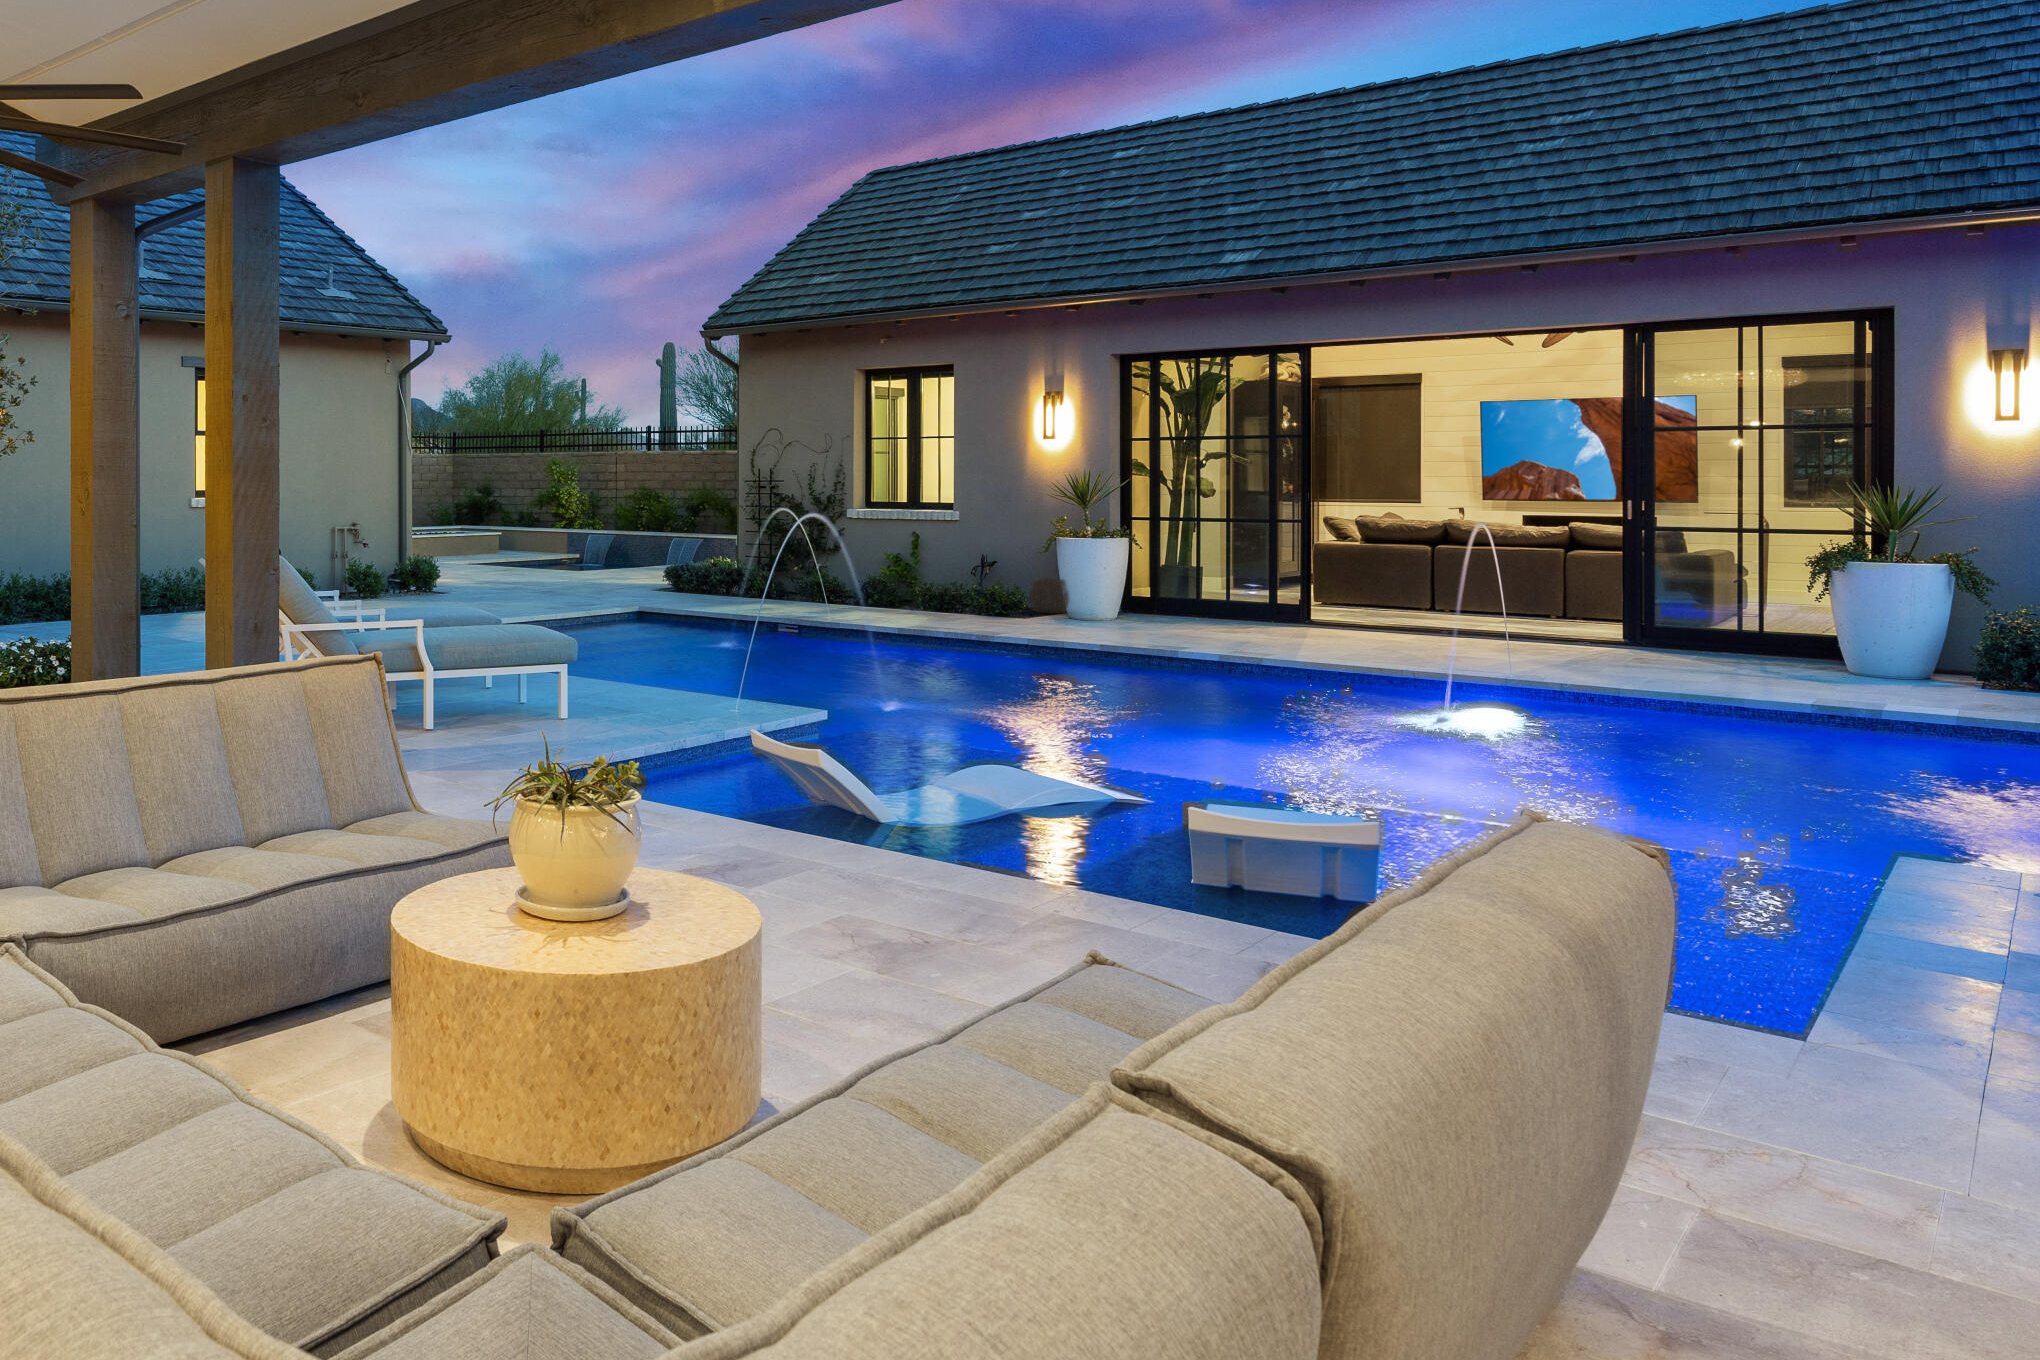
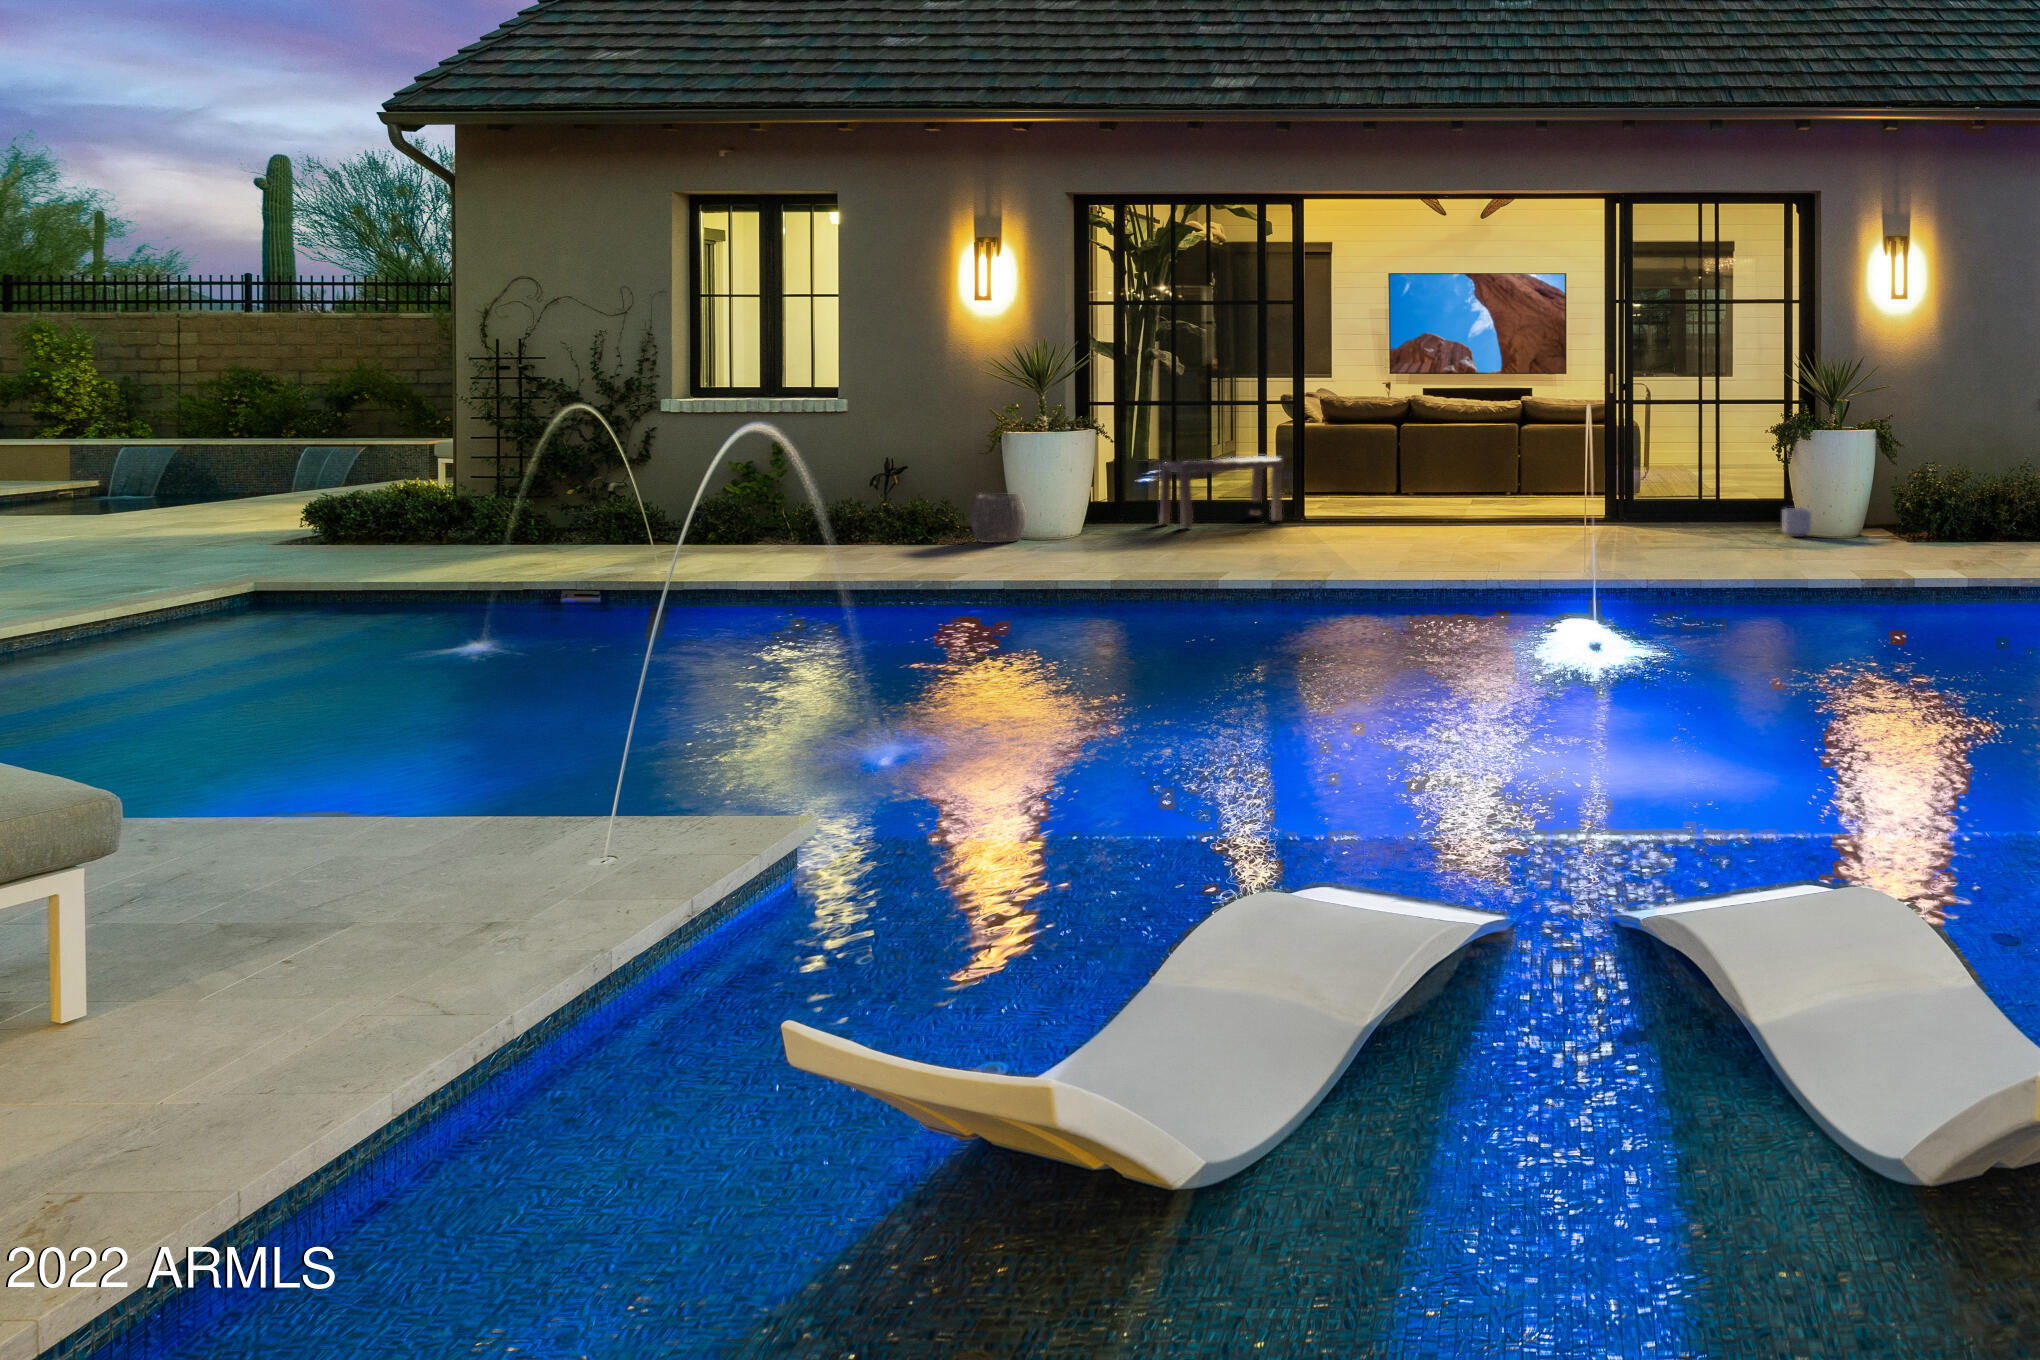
bench: none [1181,562,1291,615] -> present [1159,456,1284,528]
planter: none [1809,635,1848,664] -> present [1782,508,1811,537]

